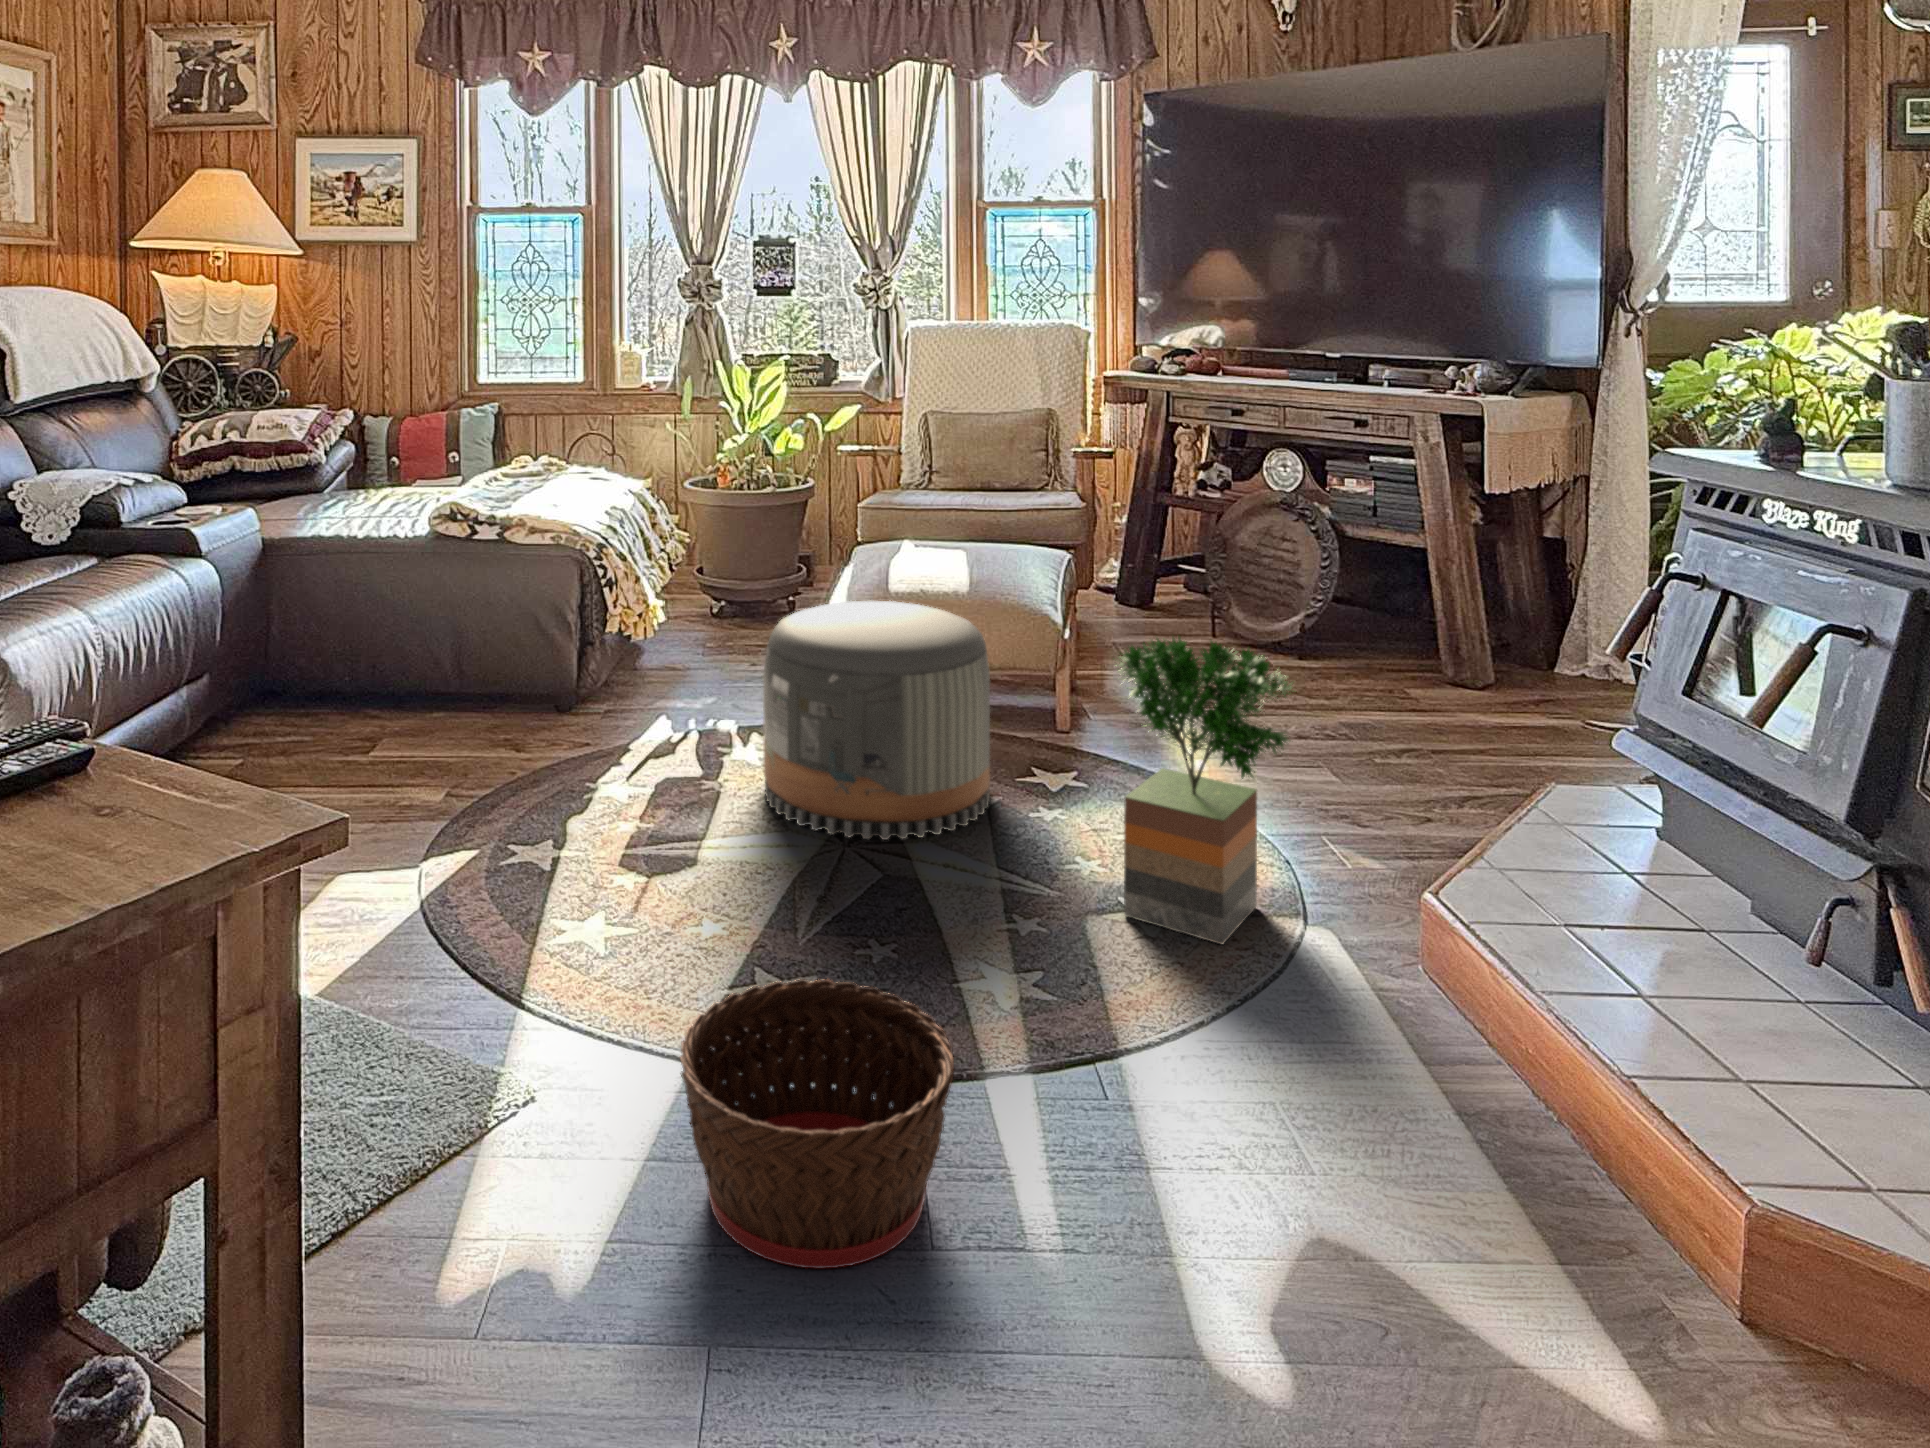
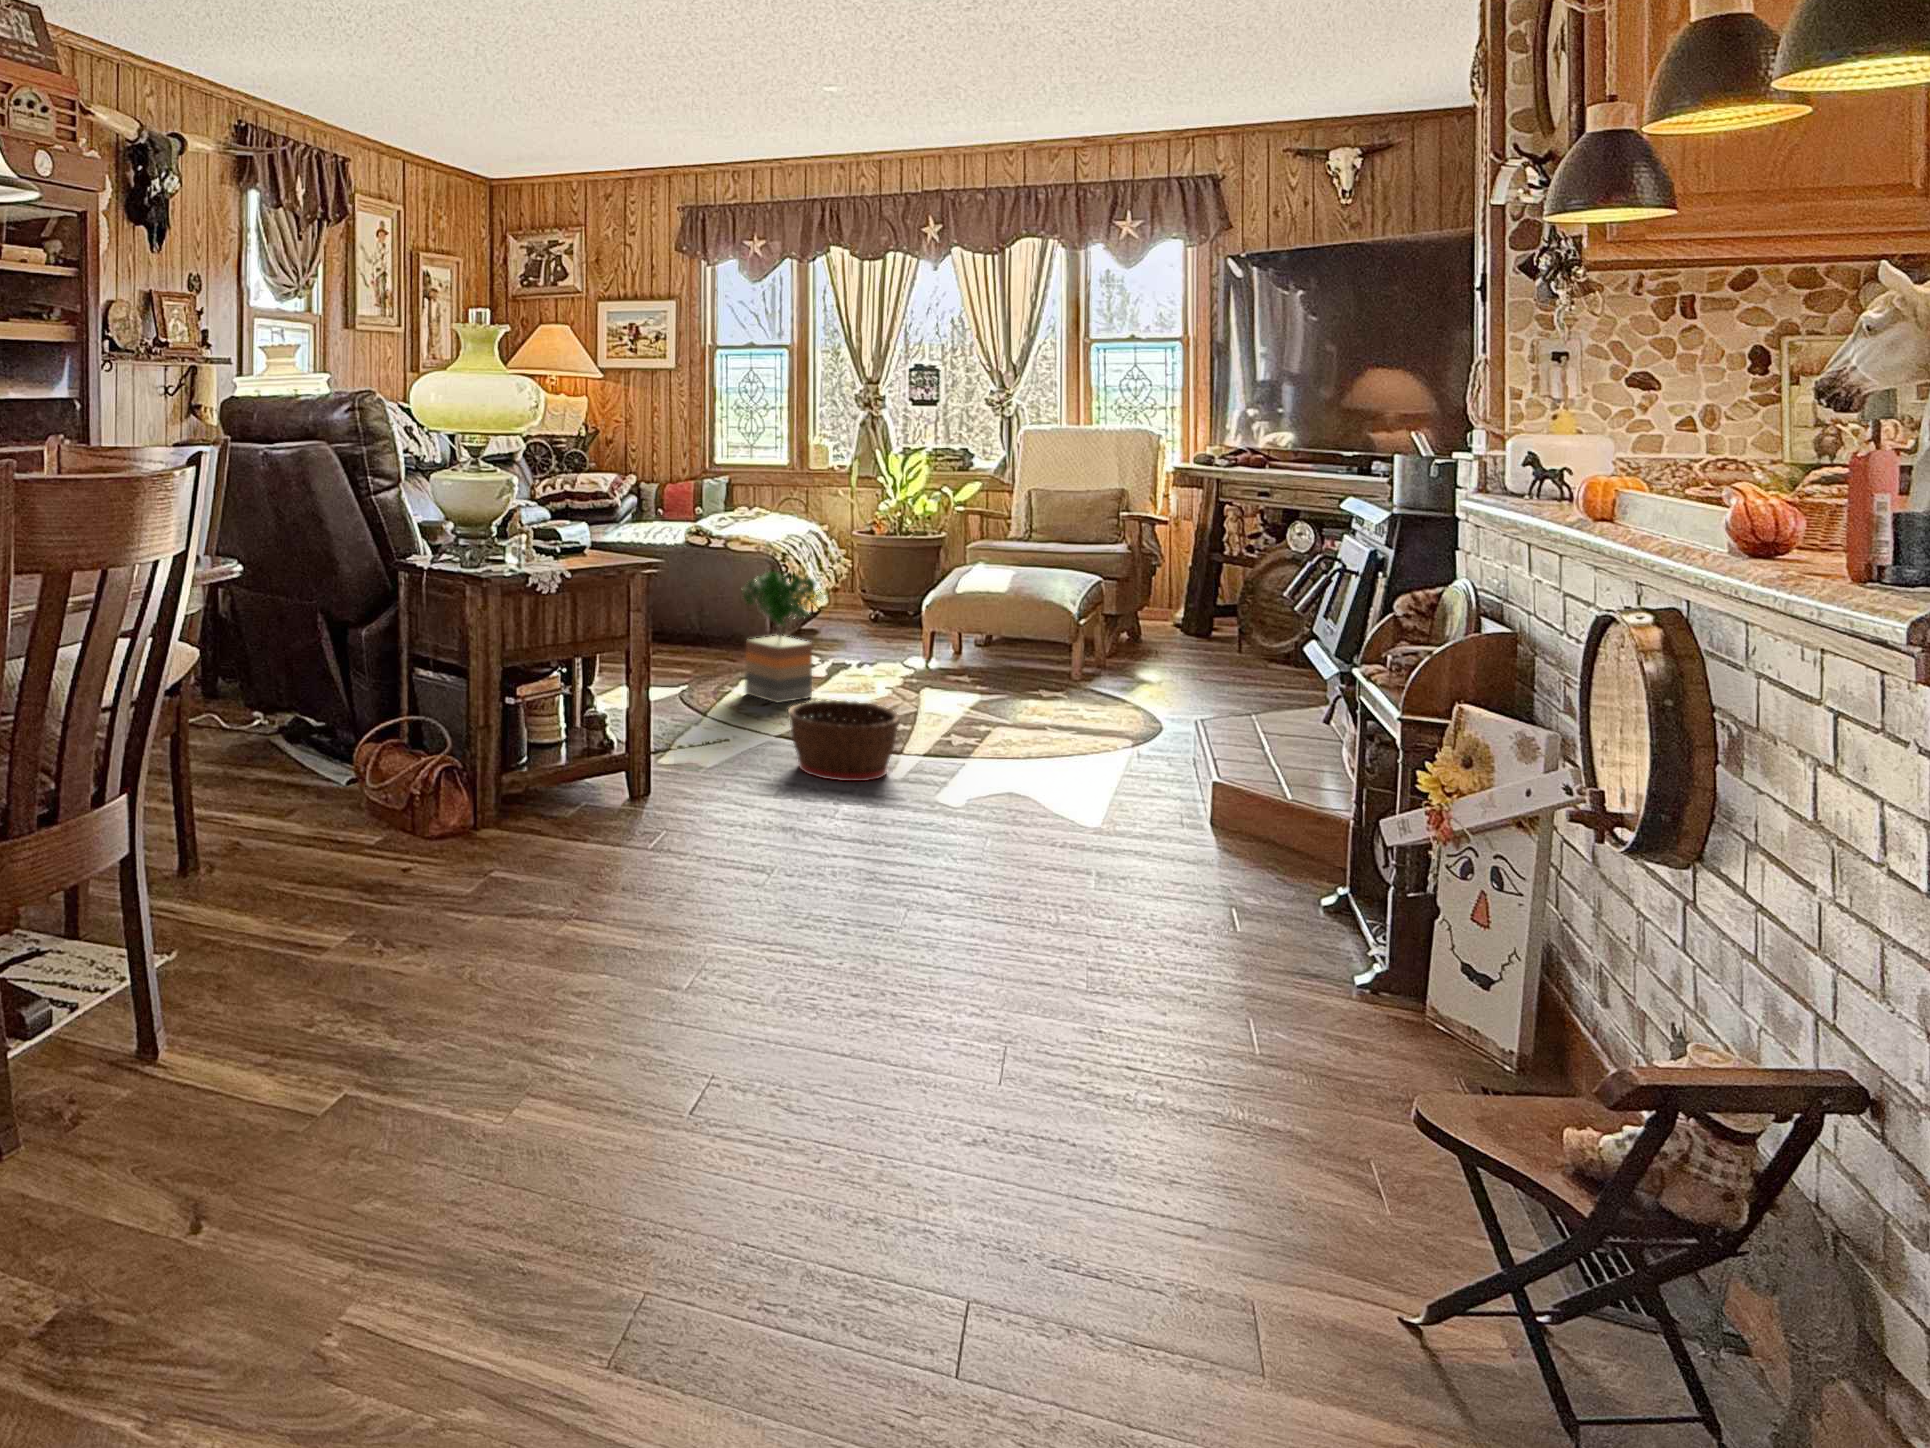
pouf: present [763,601,990,840] -> none [867,585,1000,702]
potted tree: present [1116,637,1292,944] -> present [743,572,826,703]

